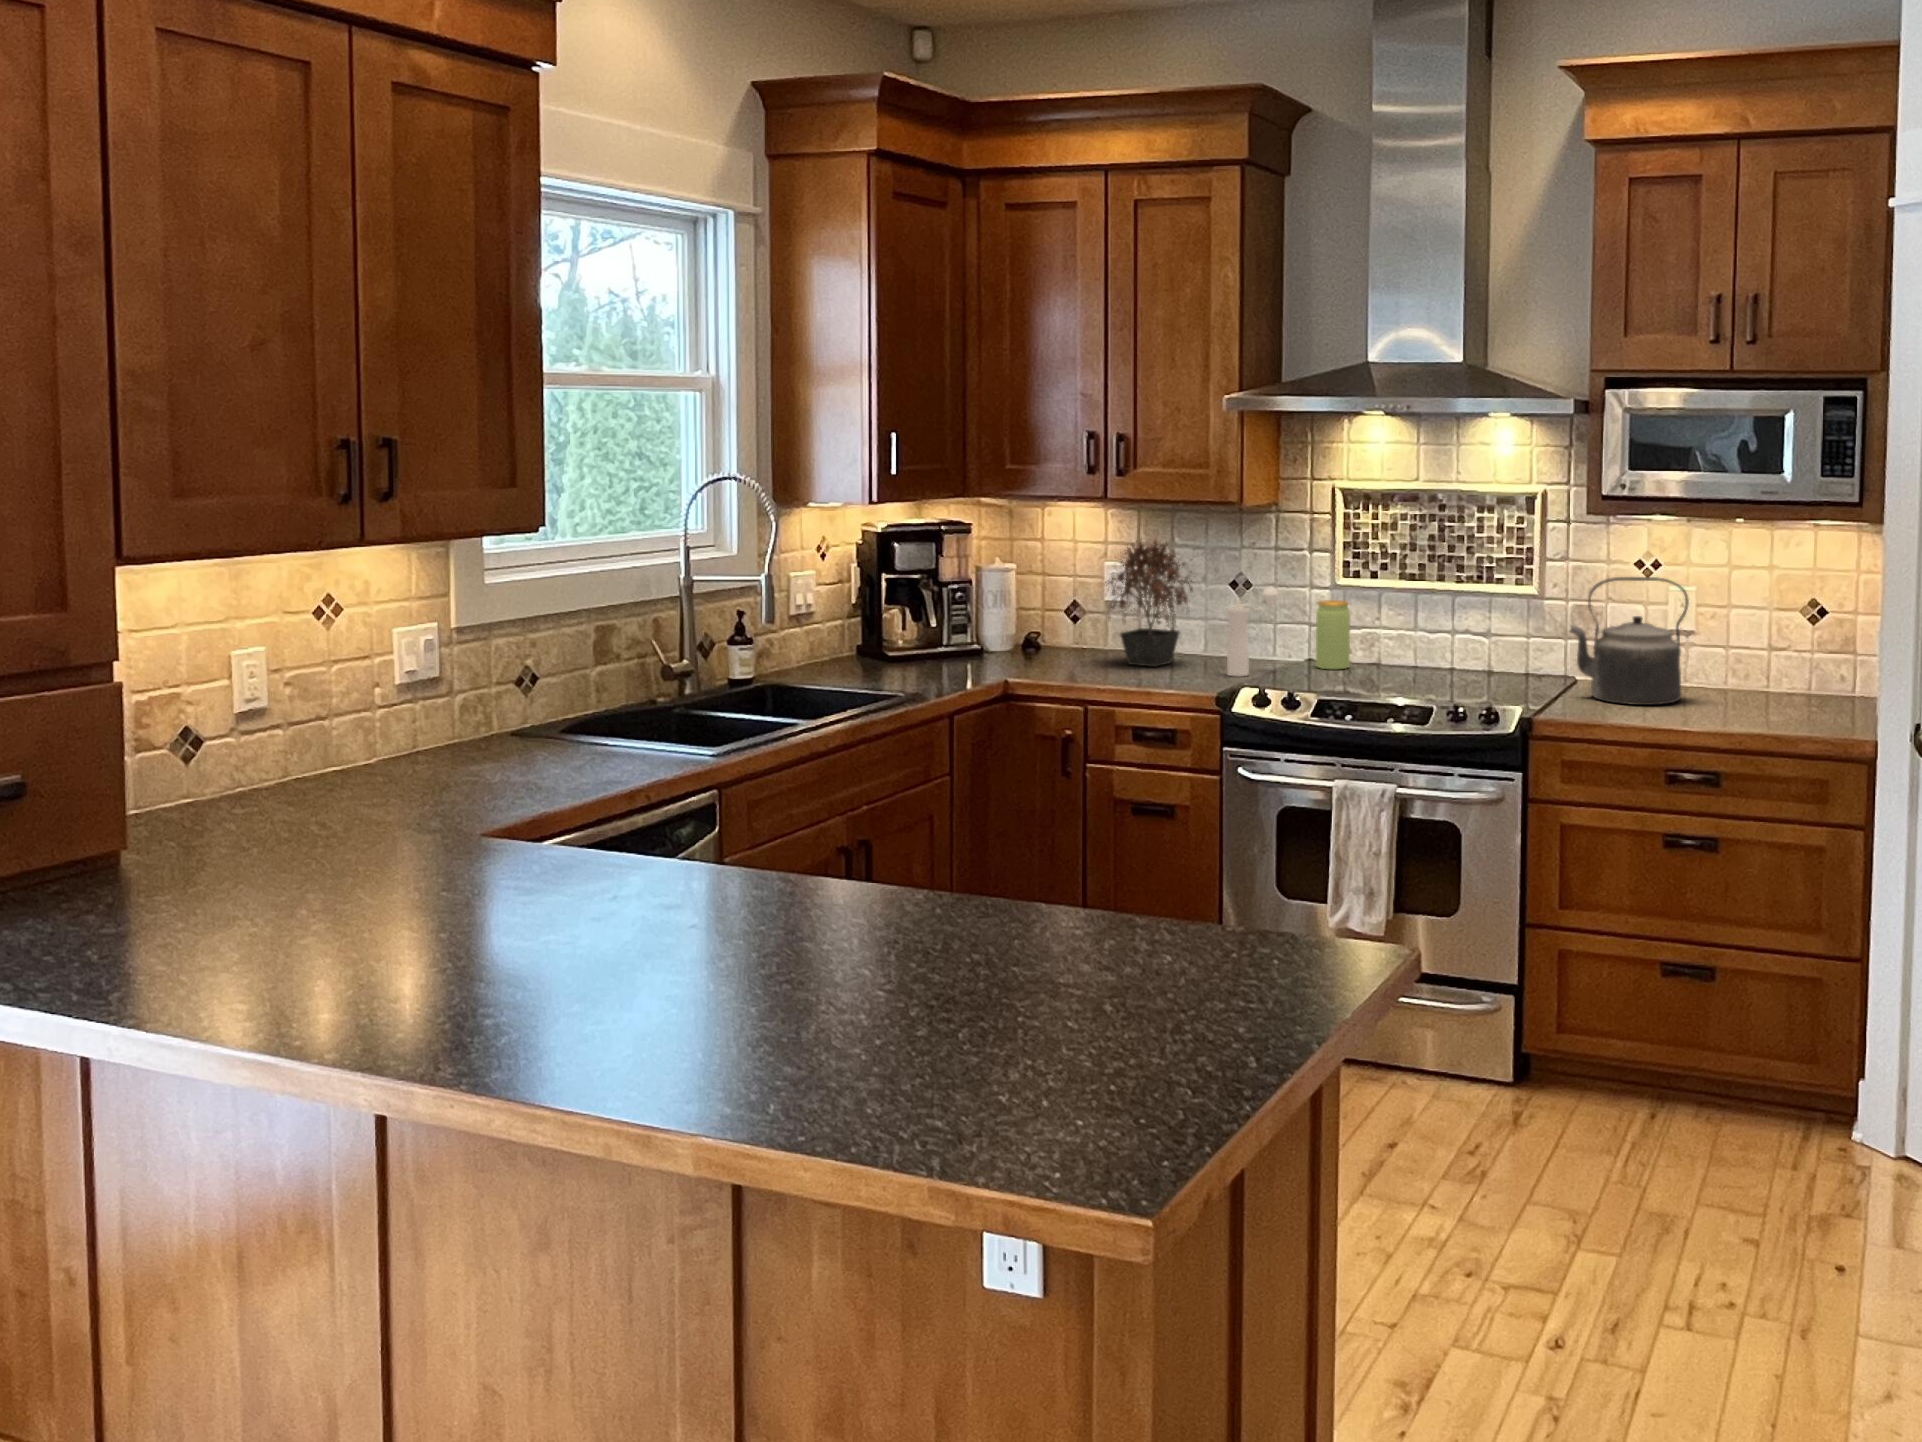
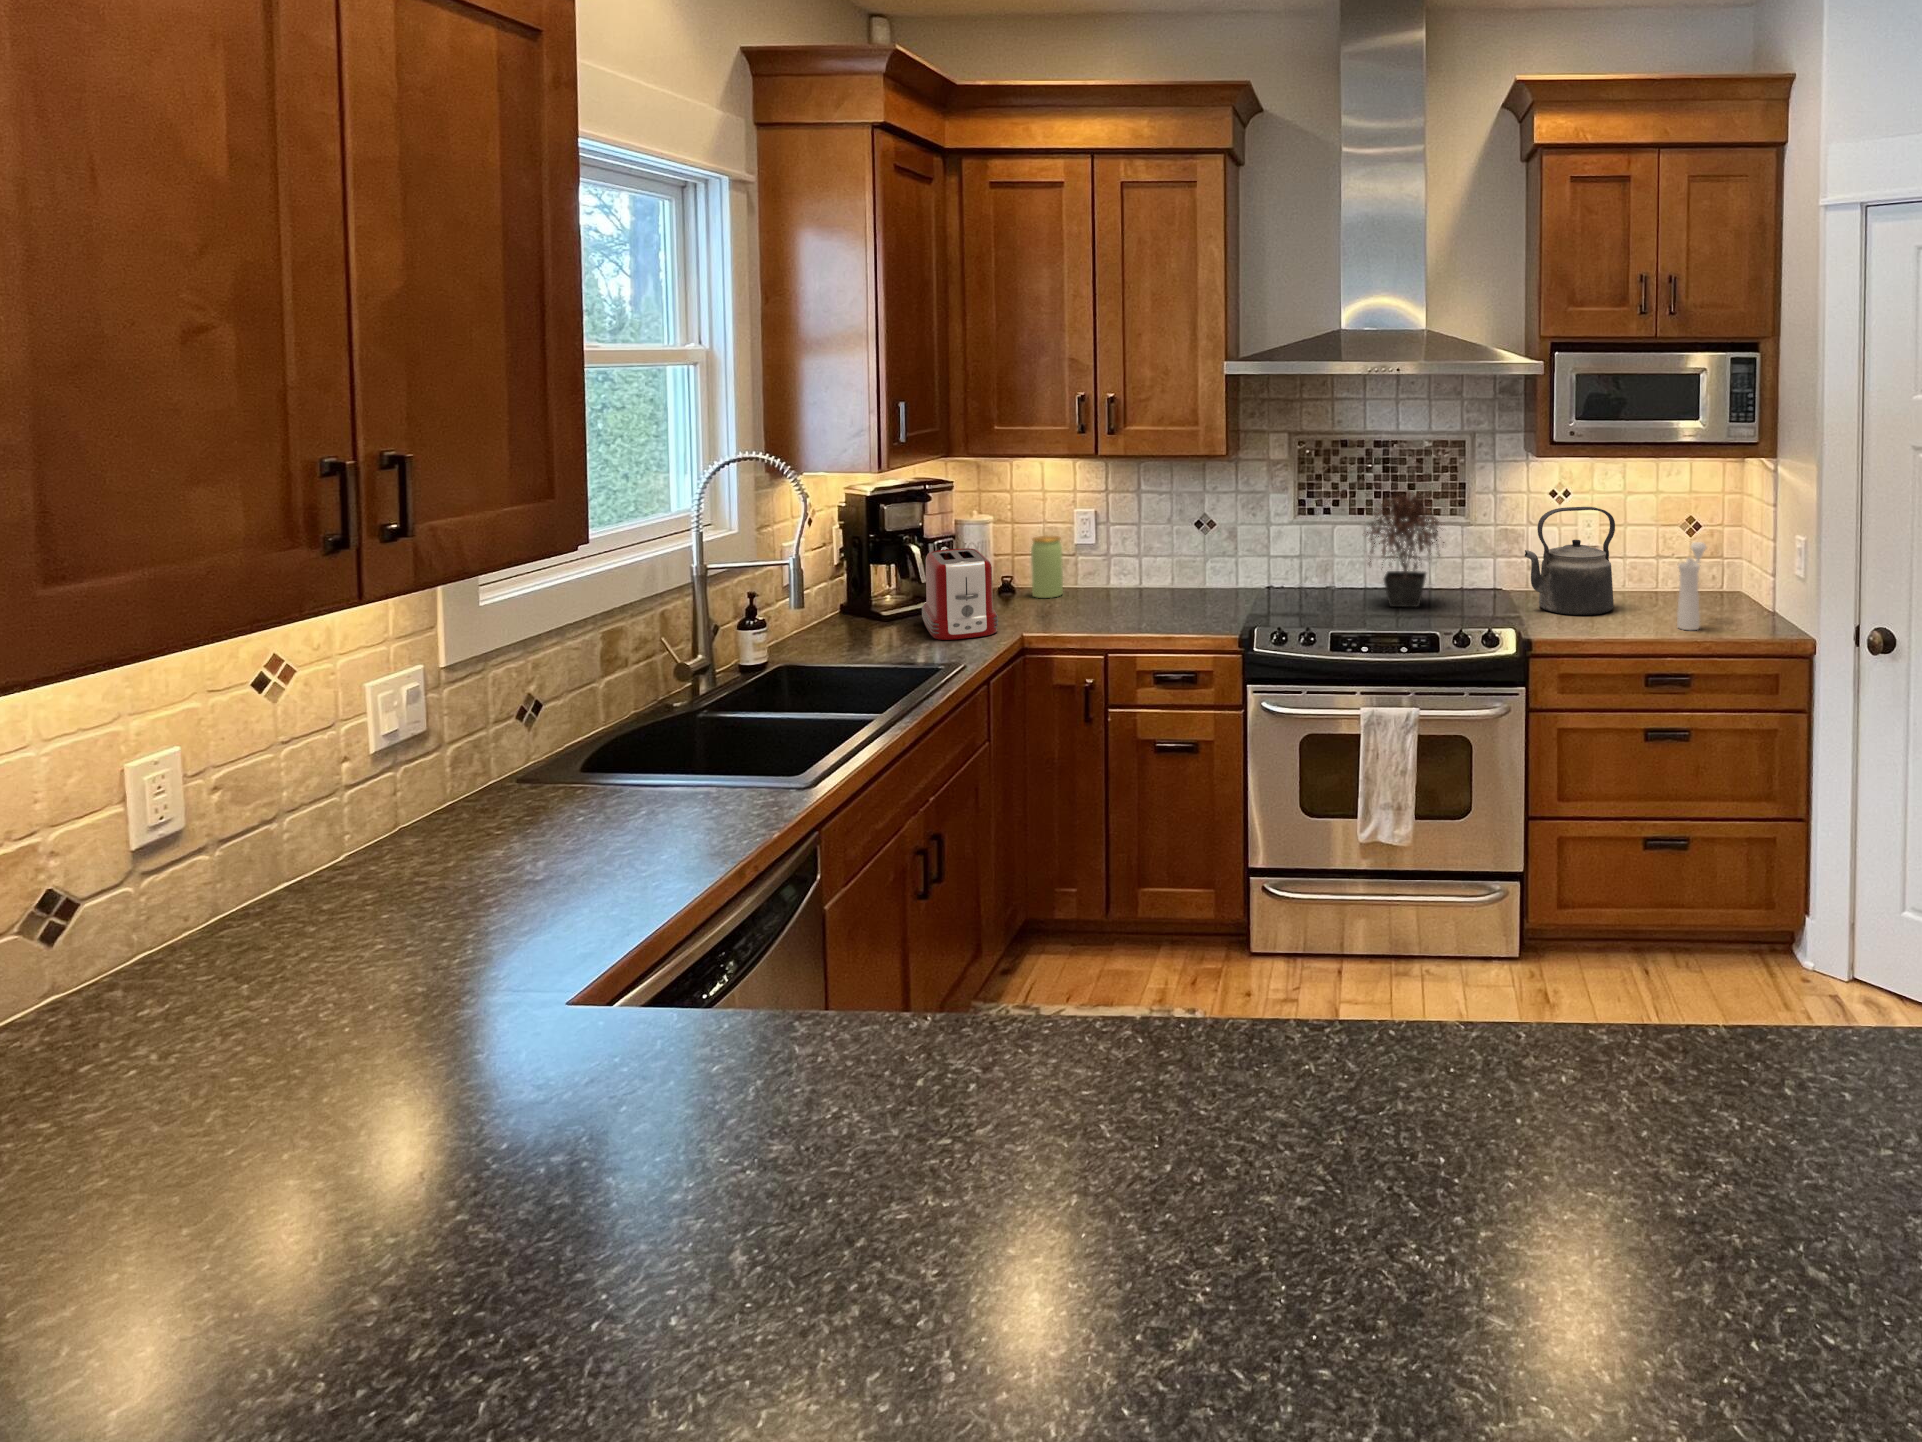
potted plant: present [1105,539,1193,667] -> present [1366,492,1444,607]
pepper mill: present [1227,589,1278,676] -> present [1677,542,1706,630]
toaster: none [920,591,988,677] -> present [922,548,998,640]
jar: present [1316,600,1350,669] -> present [1031,536,1063,598]

